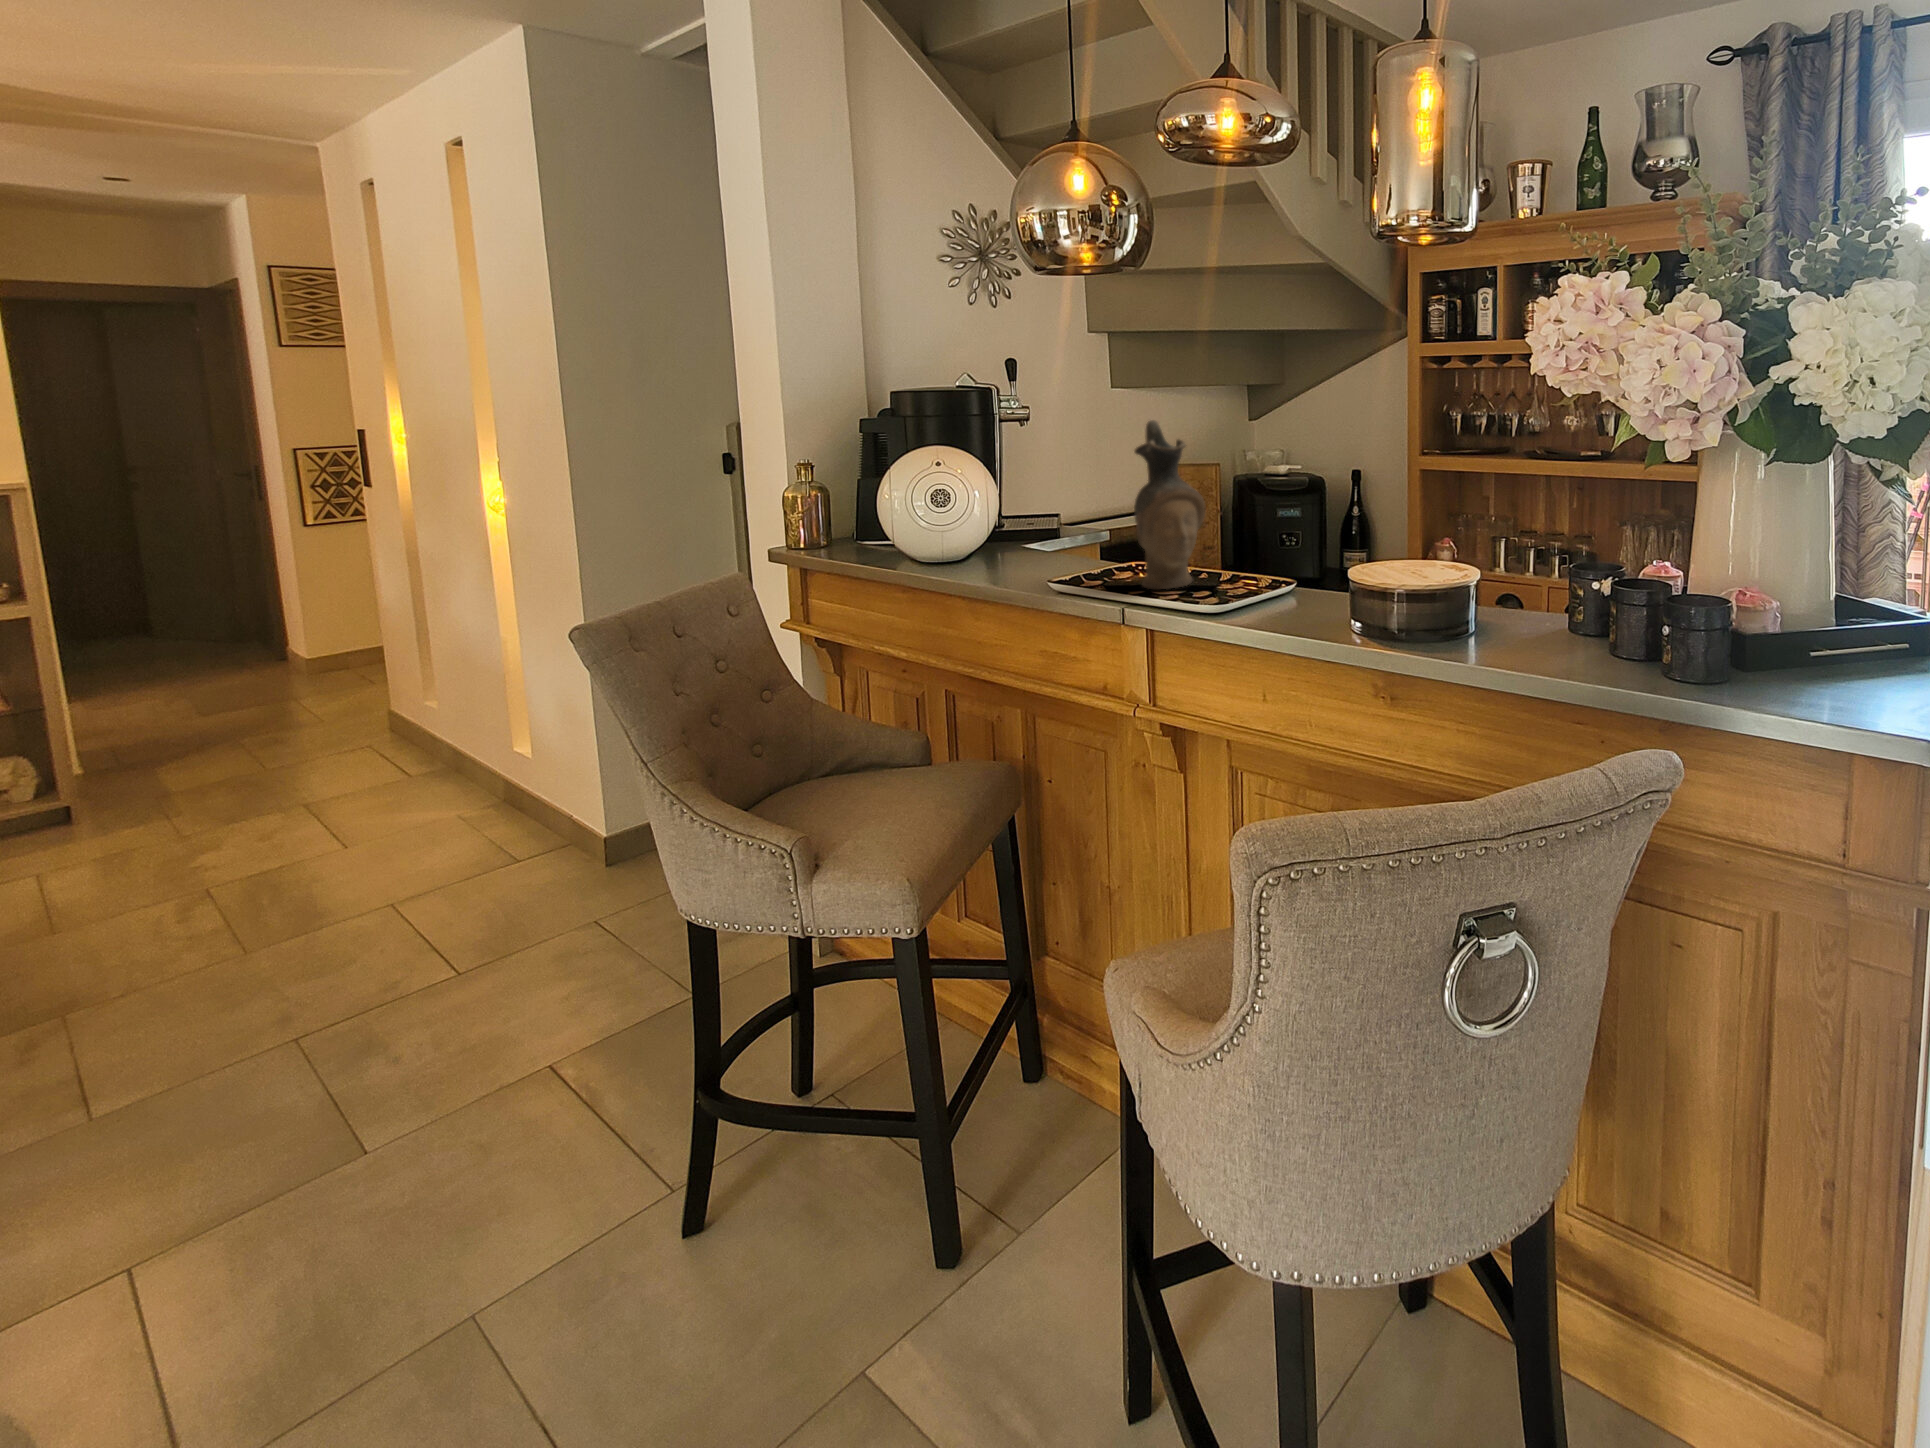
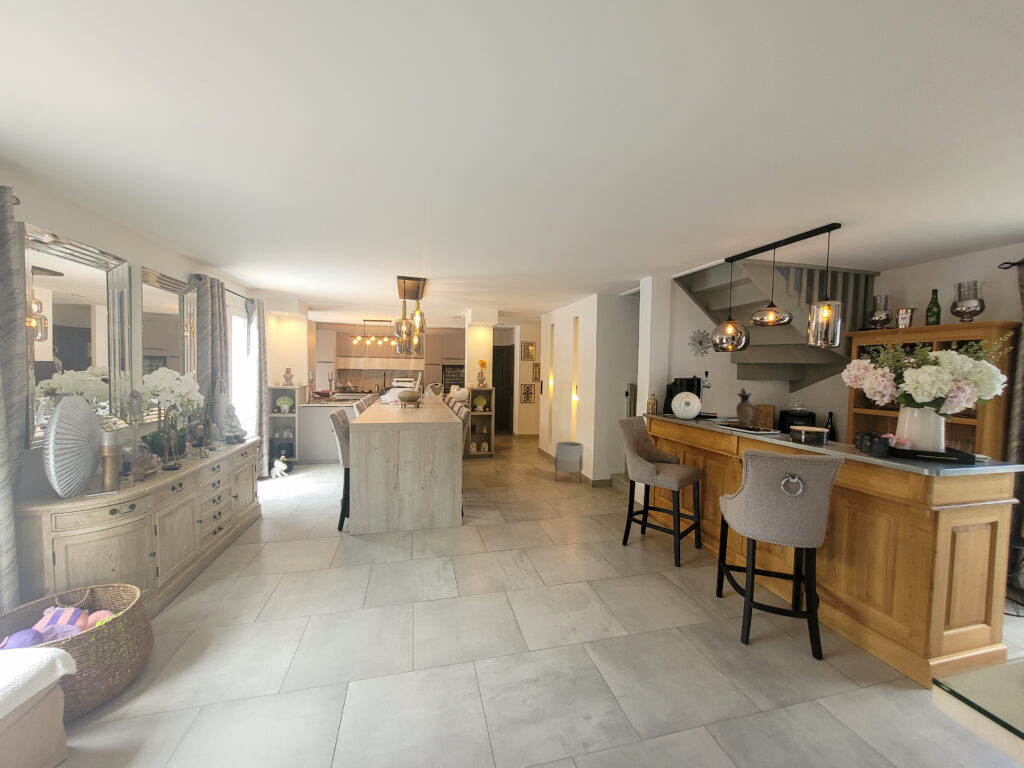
planter: none [386,692,554,896] -> present [555,442,583,482]

